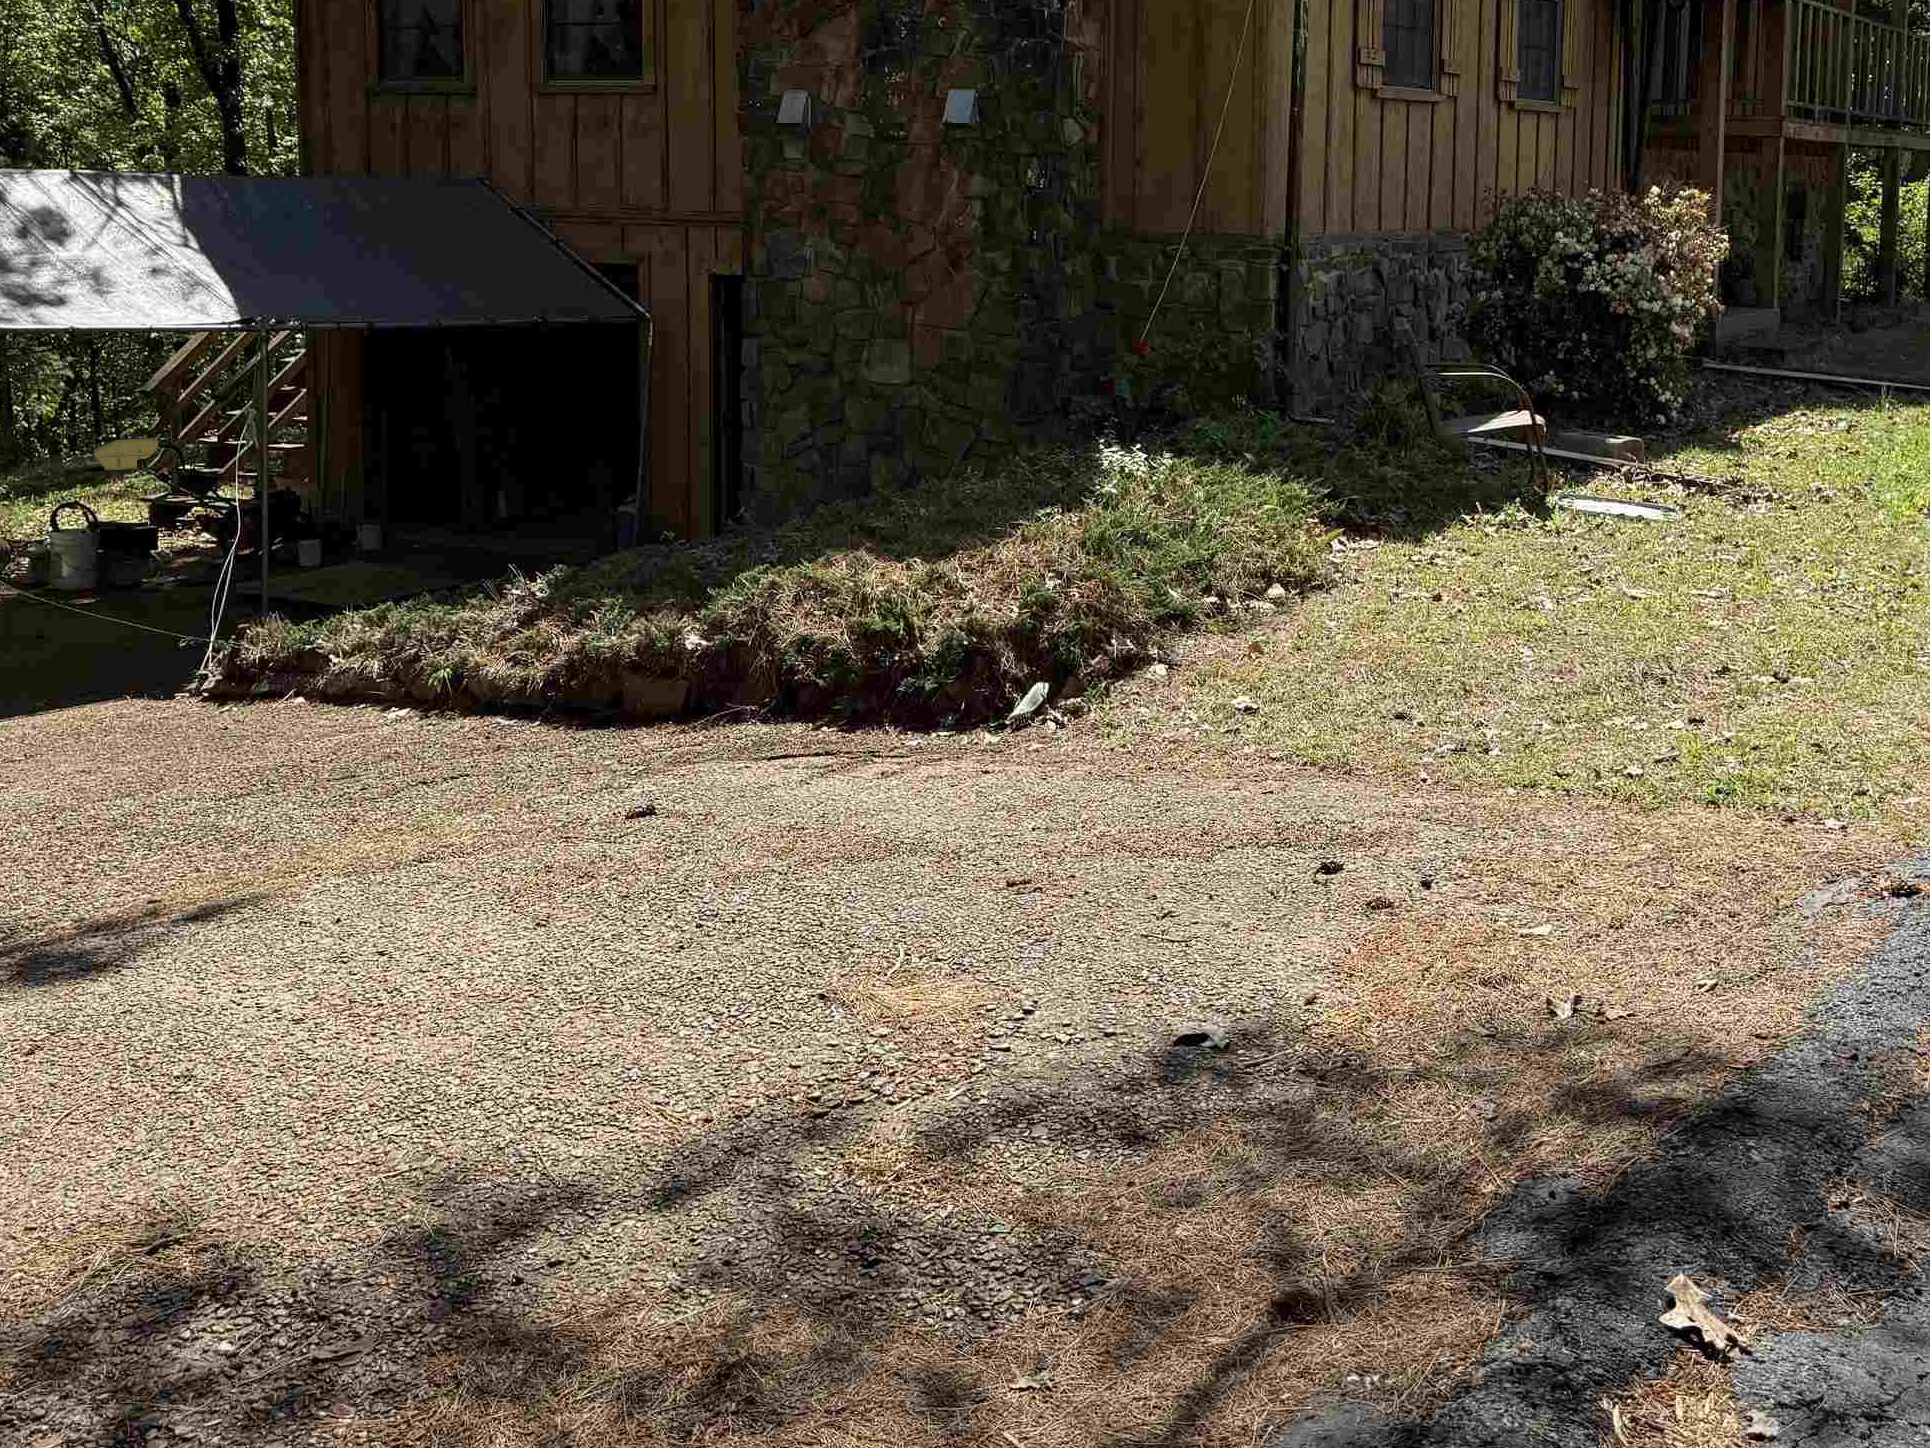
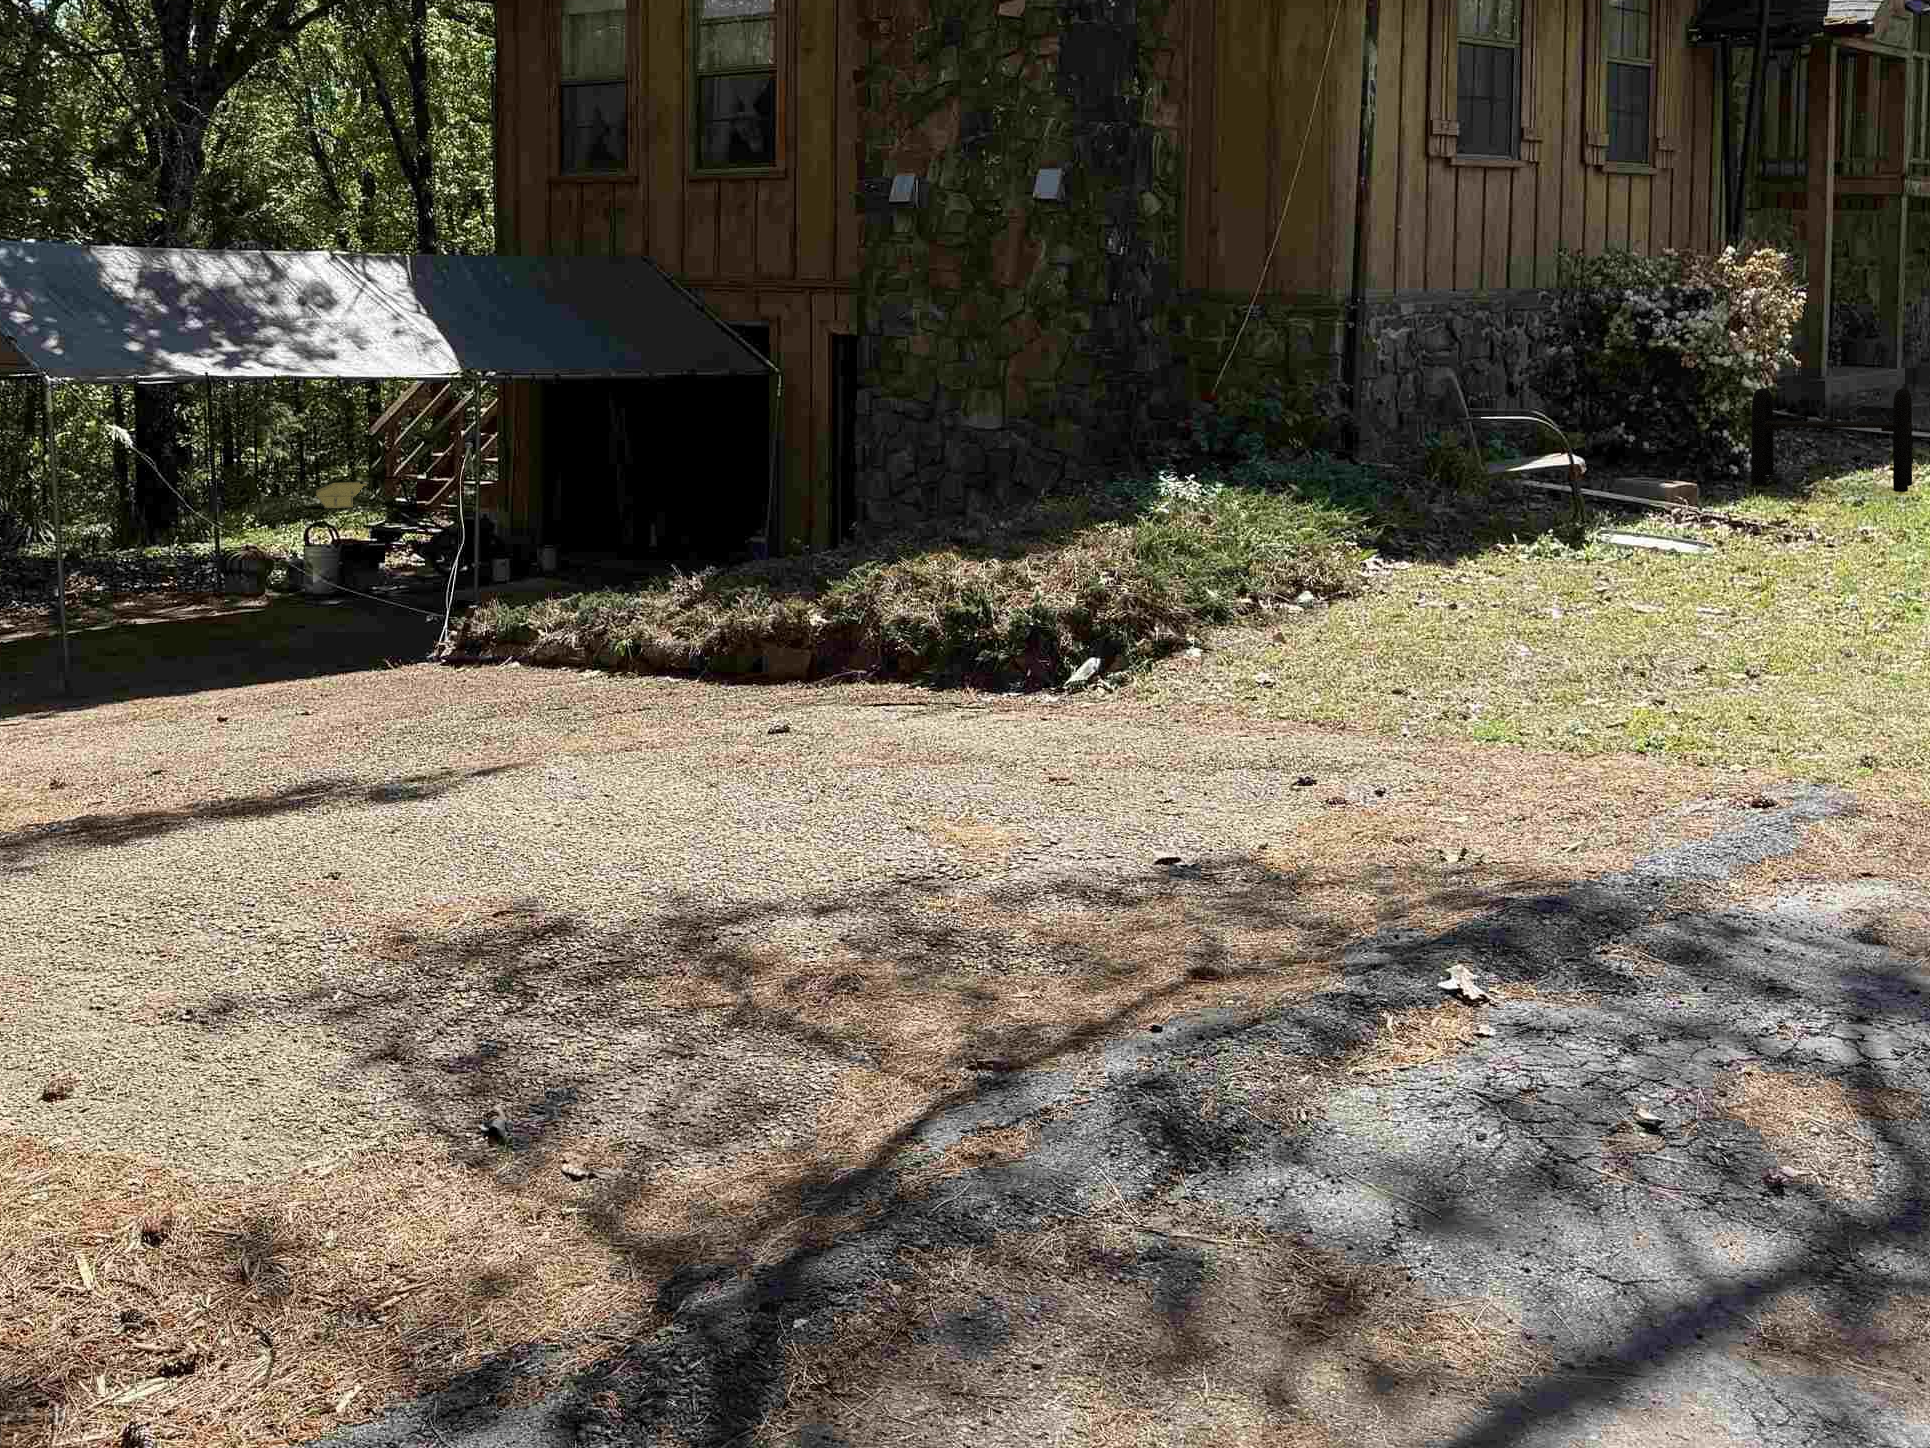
bench: none [1681,333,1832,441] -> present [1752,388,1912,492]

